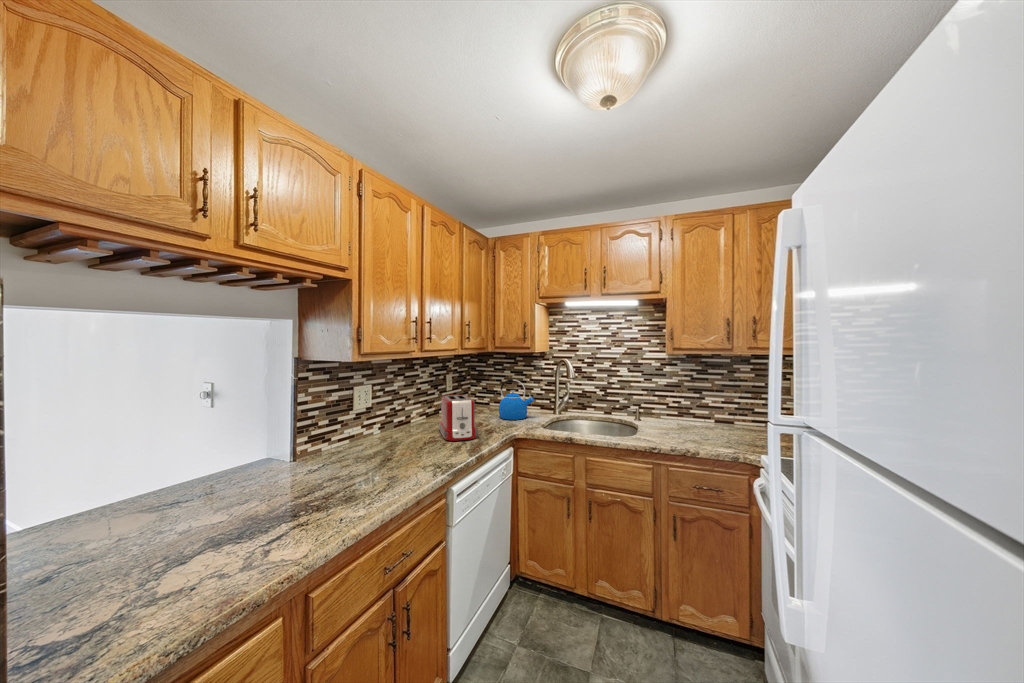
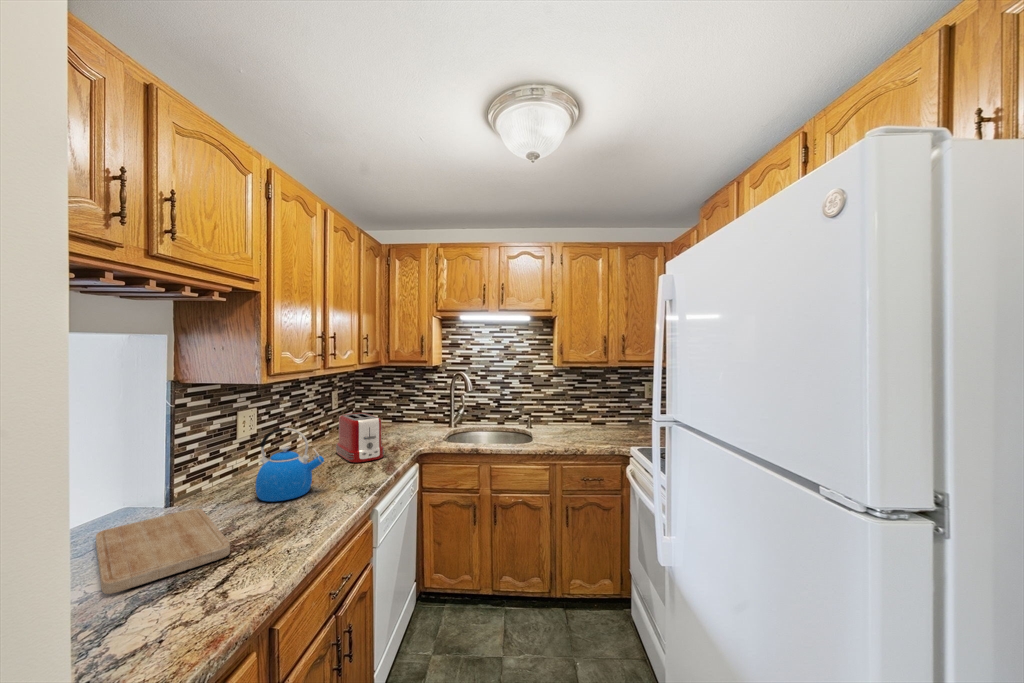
kettle: present [499,379,534,420] -> present [256,427,324,502]
cutting board: none [202,466,309,531] -> present [96,508,230,594]

